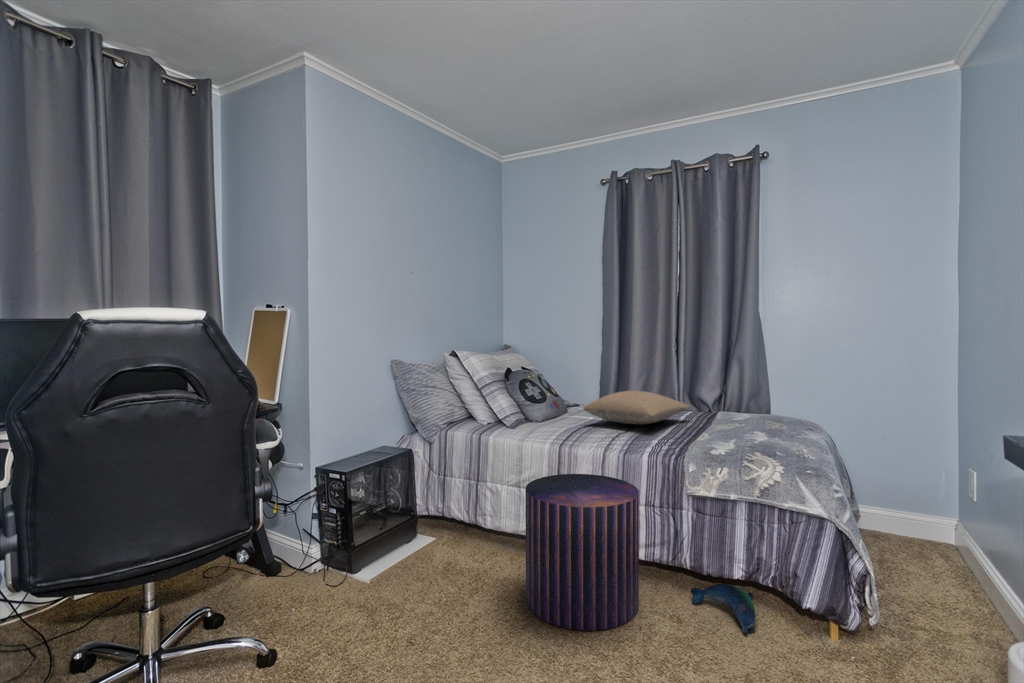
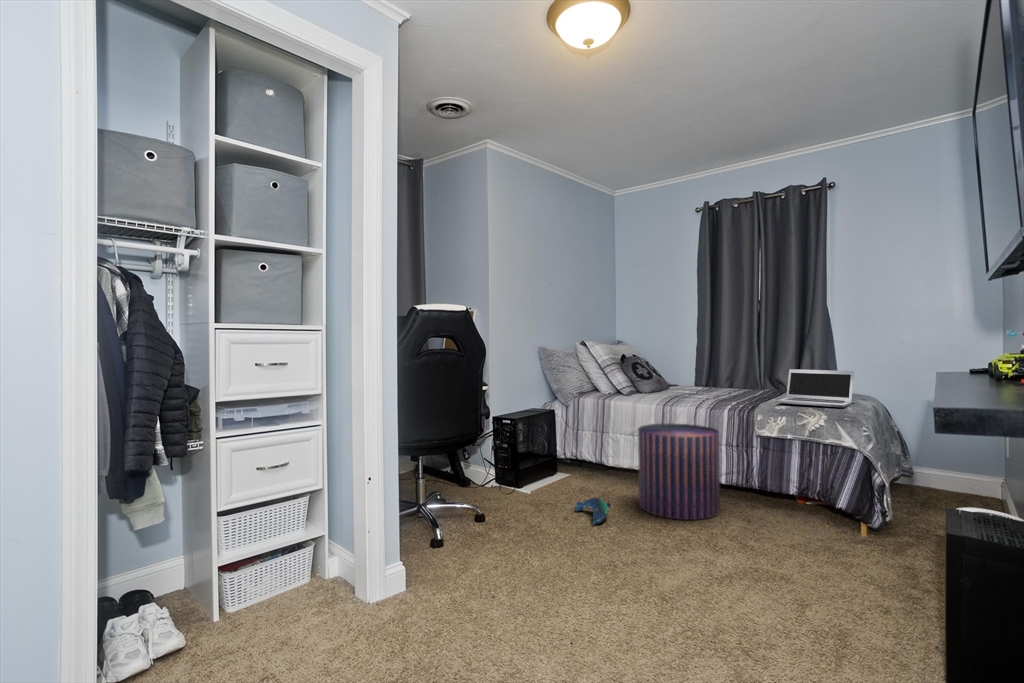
pillow: present [584,391,690,425] -> none [681,370,767,394]
laptop: none [709,393,806,452] -> present [776,369,854,407]
plush toy: present [691,584,755,633] -> present [574,498,611,525]

